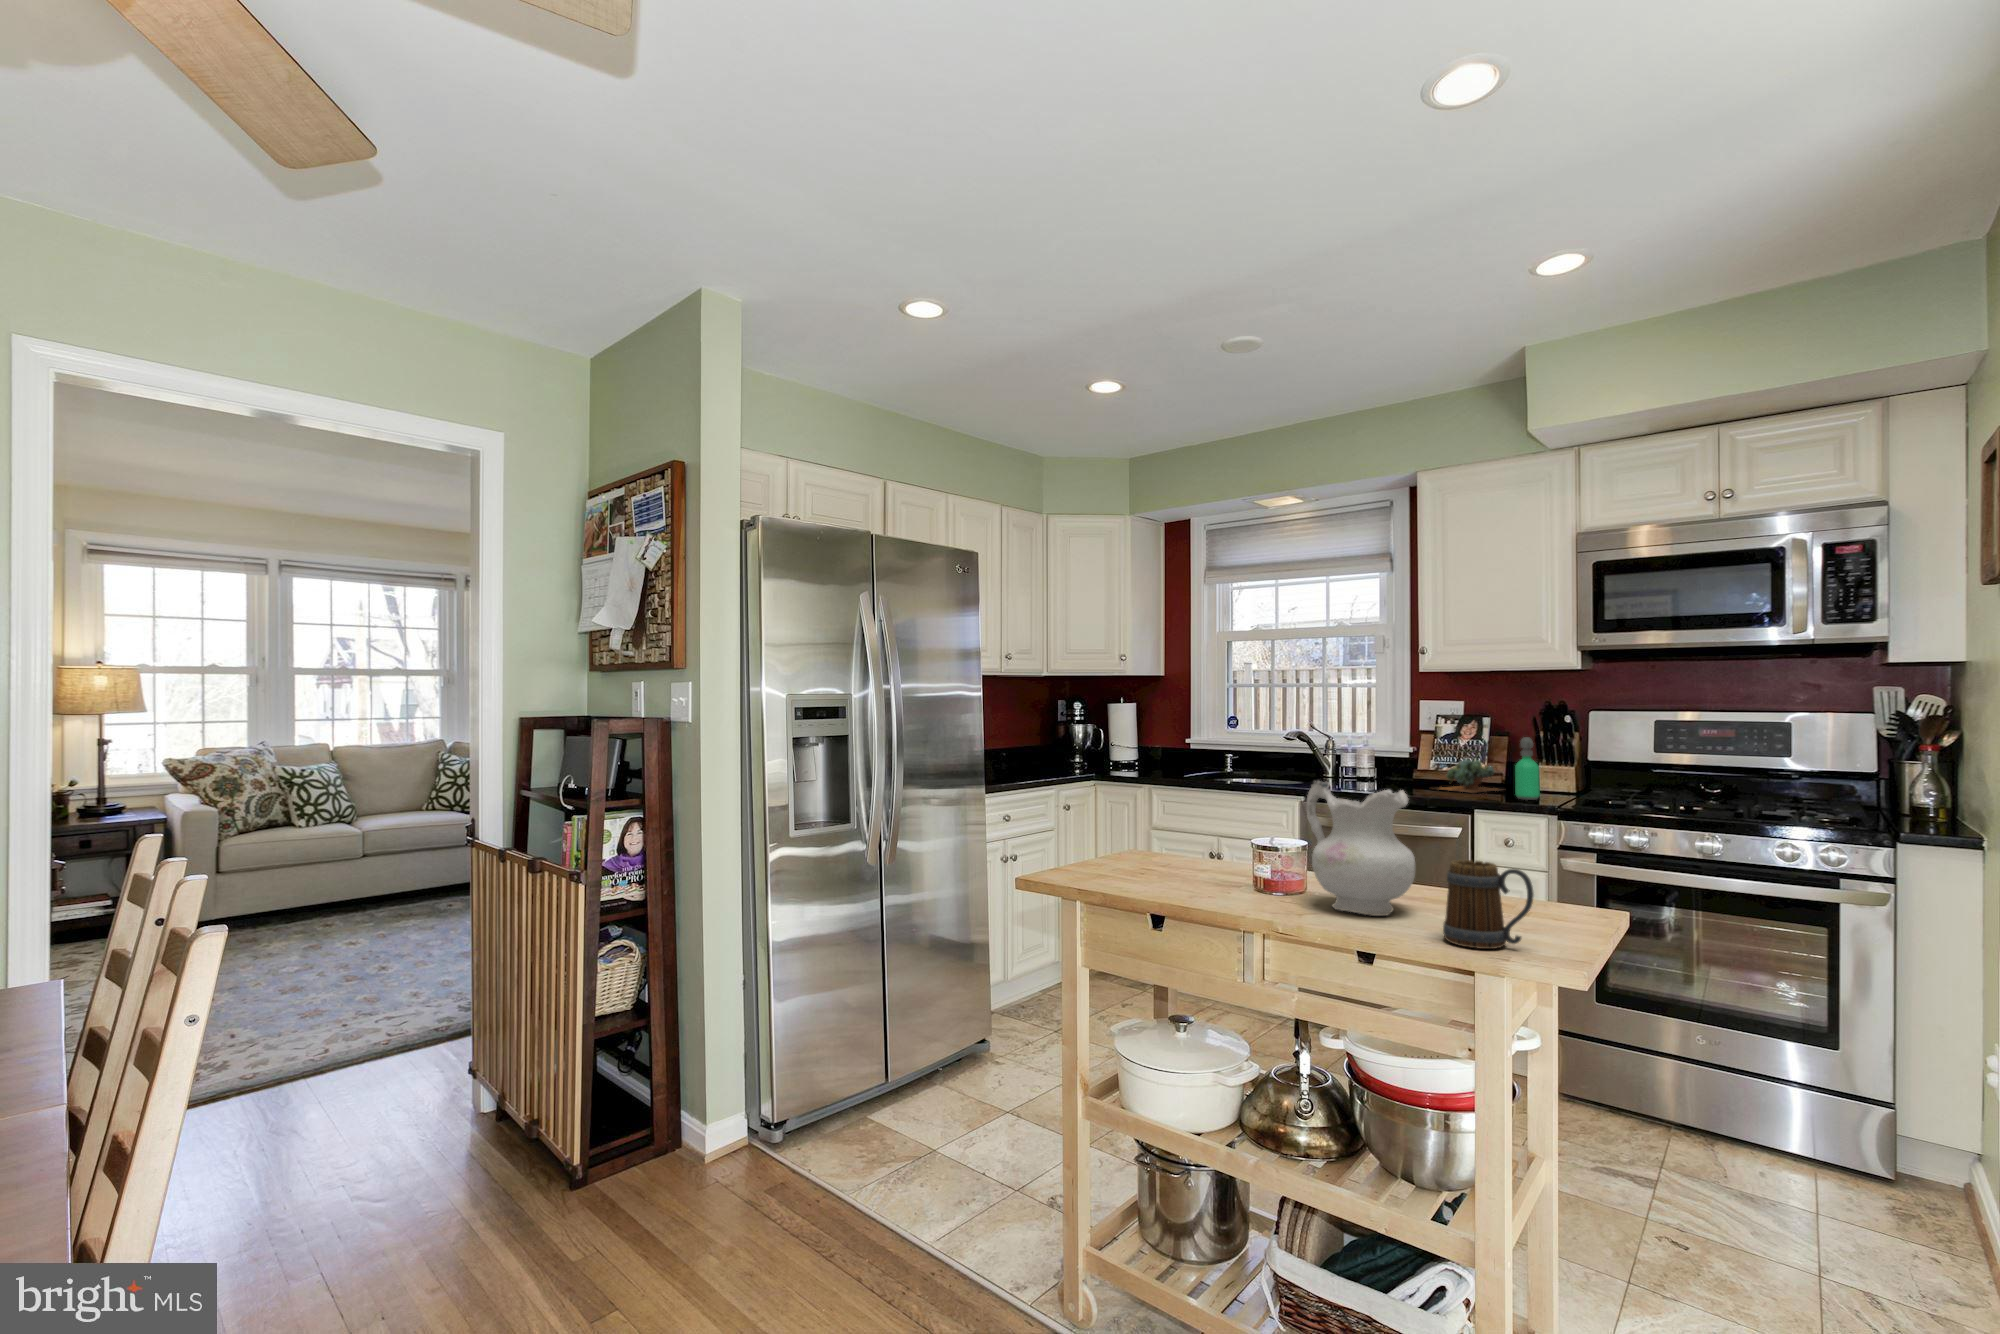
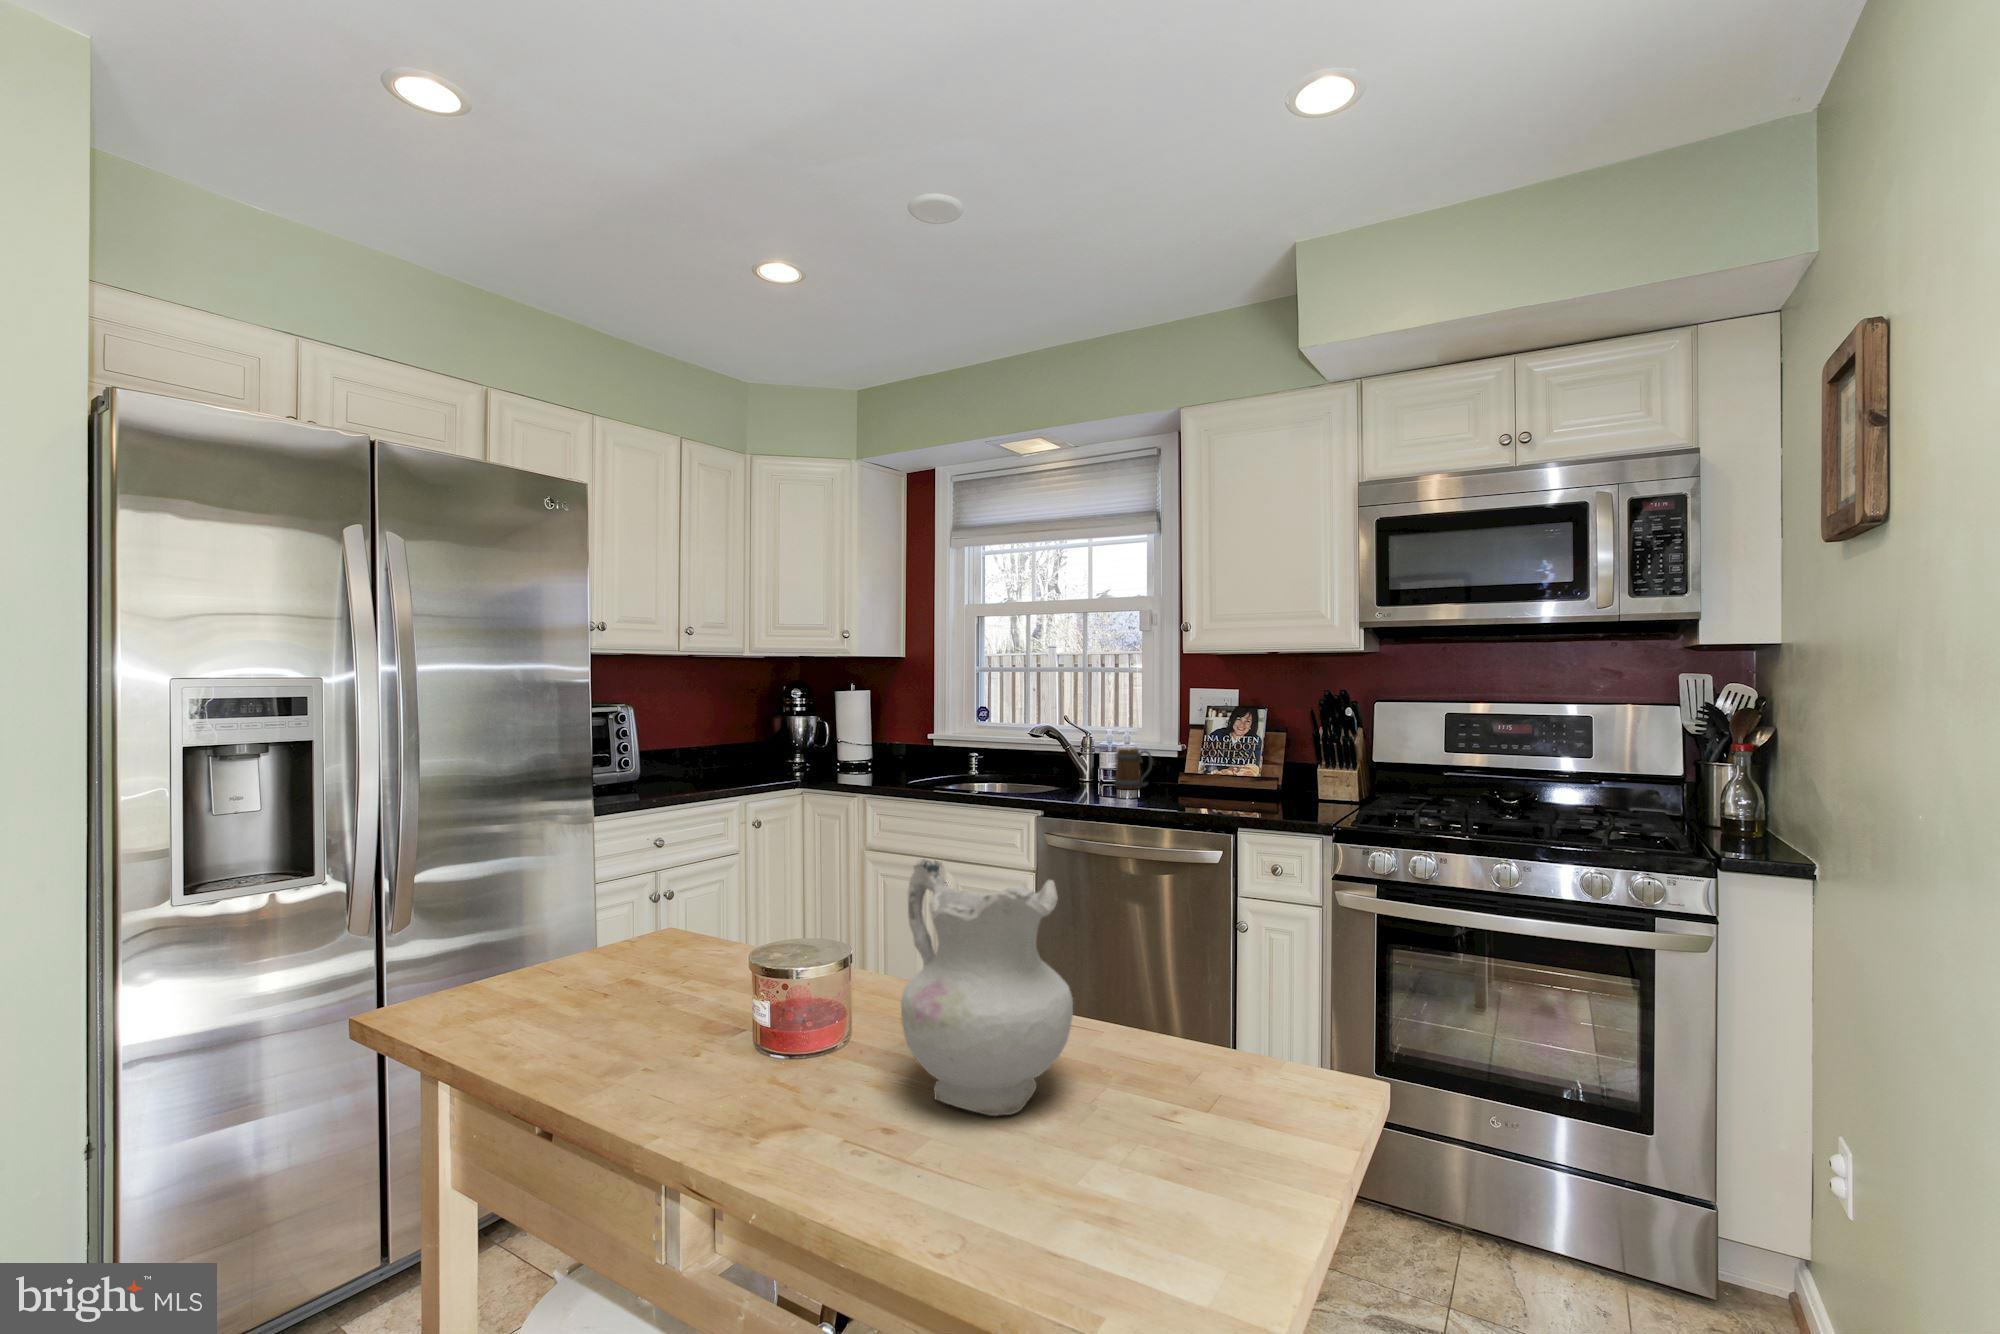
soap dispenser: present [1515,737,1540,800] -> none [1286,737,1314,815]
succulent plant: present [1437,759,1499,793] -> none [1192,761,1279,804]
mug: present [1443,860,1534,949] -> present [1114,748,1153,789]

